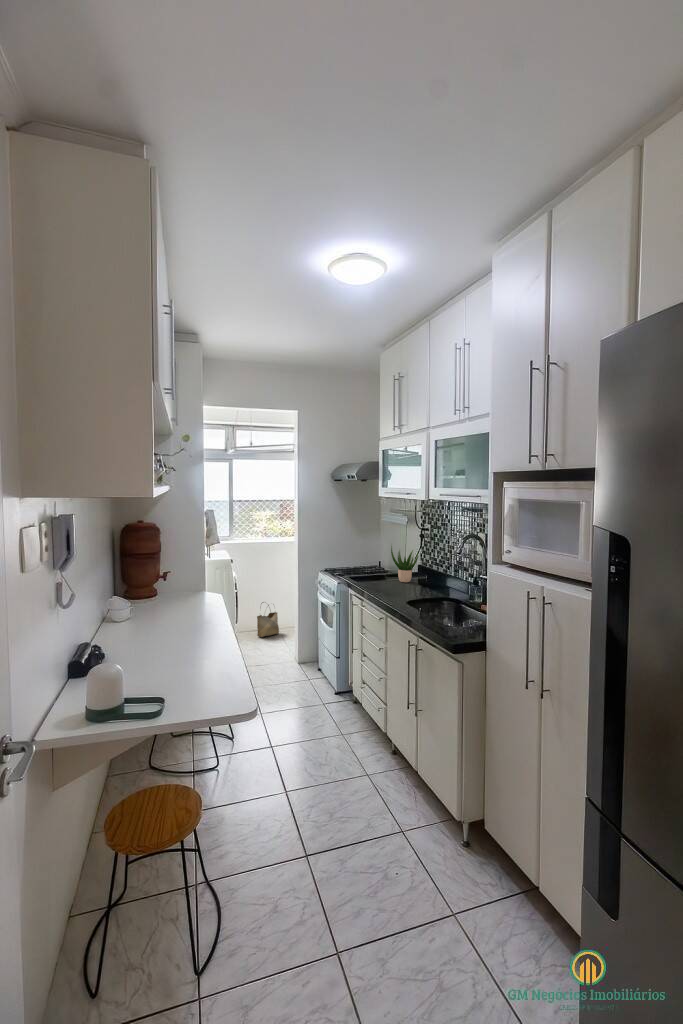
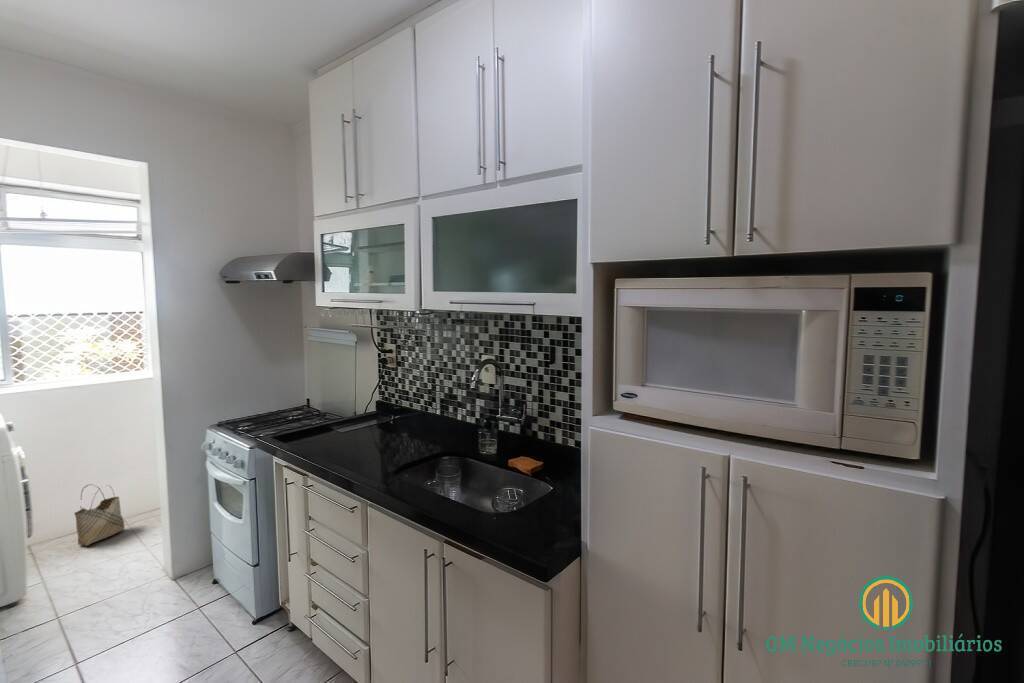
potted plant: present [391,546,418,582] -> none [348,379,391,436]

